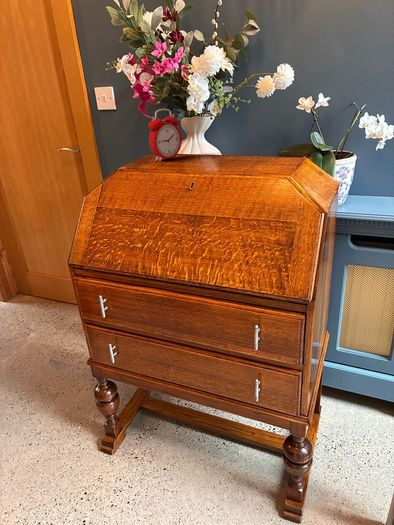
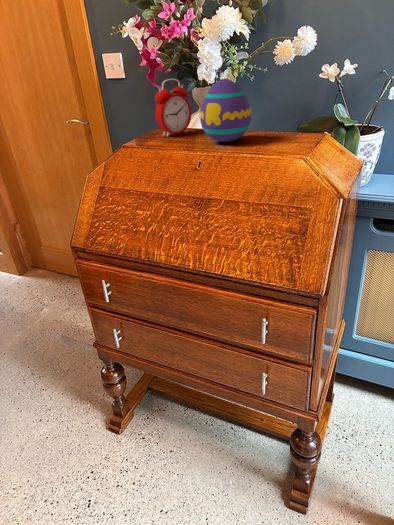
decorative egg: none [192,108,238,165] -> present [200,79,251,142]

